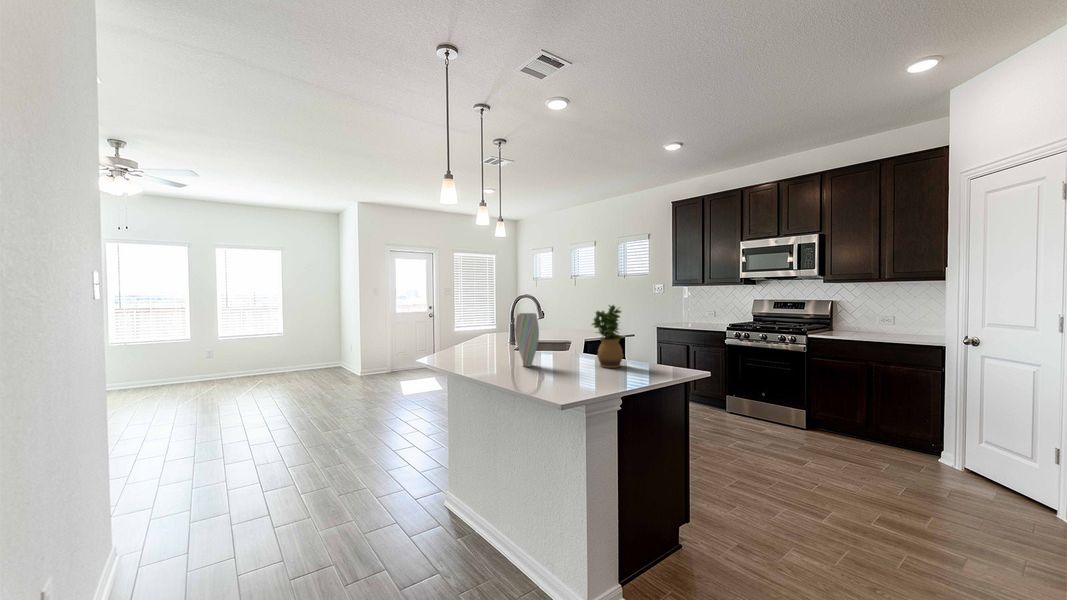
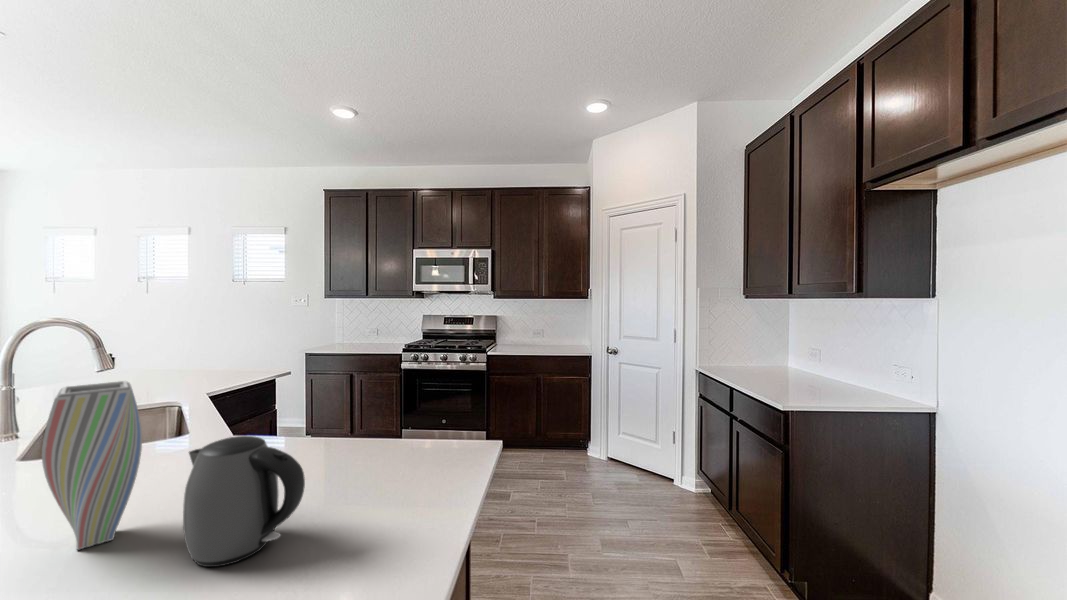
potted plant: present [592,305,624,368] -> none [298,343,370,477]
kettle: none [544,334,578,376] -> present [183,436,305,567]

